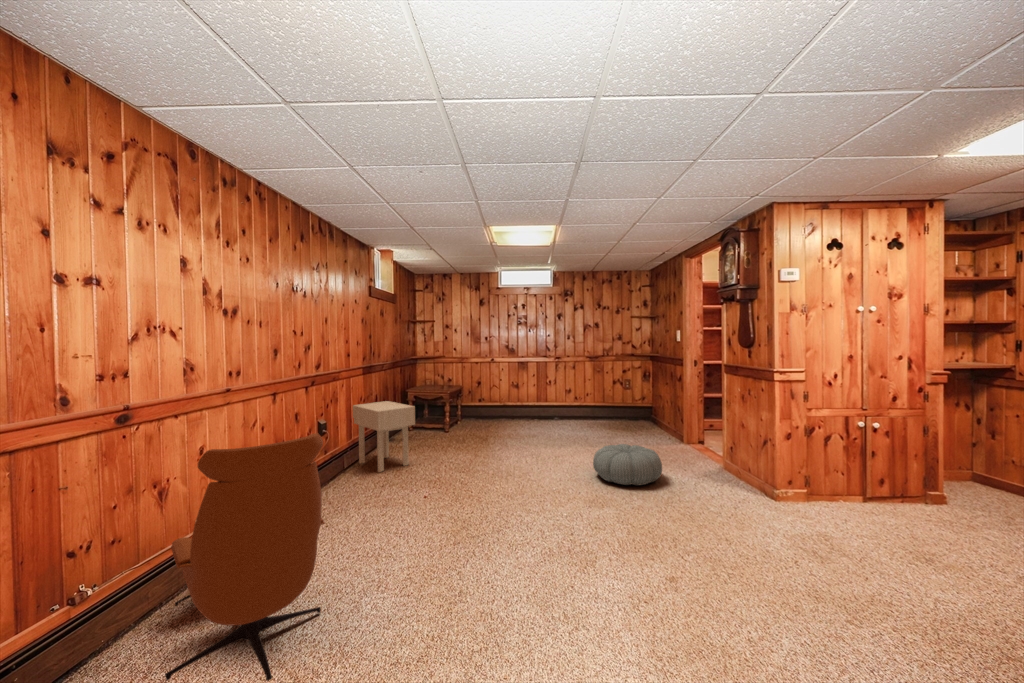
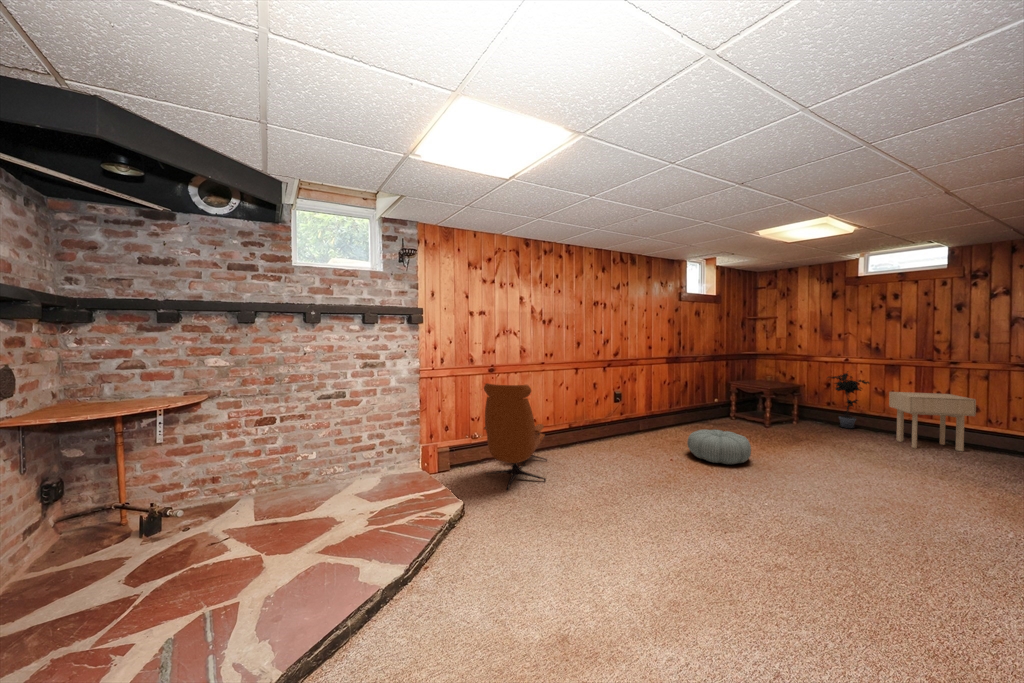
potted plant: none [481,369,513,419] -> present [830,373,869,428]
side table: present [353,401,415,472] -> present [889,392,976,451]
pouf: present [593,444,662,485] -> present [687,429,751,464]

